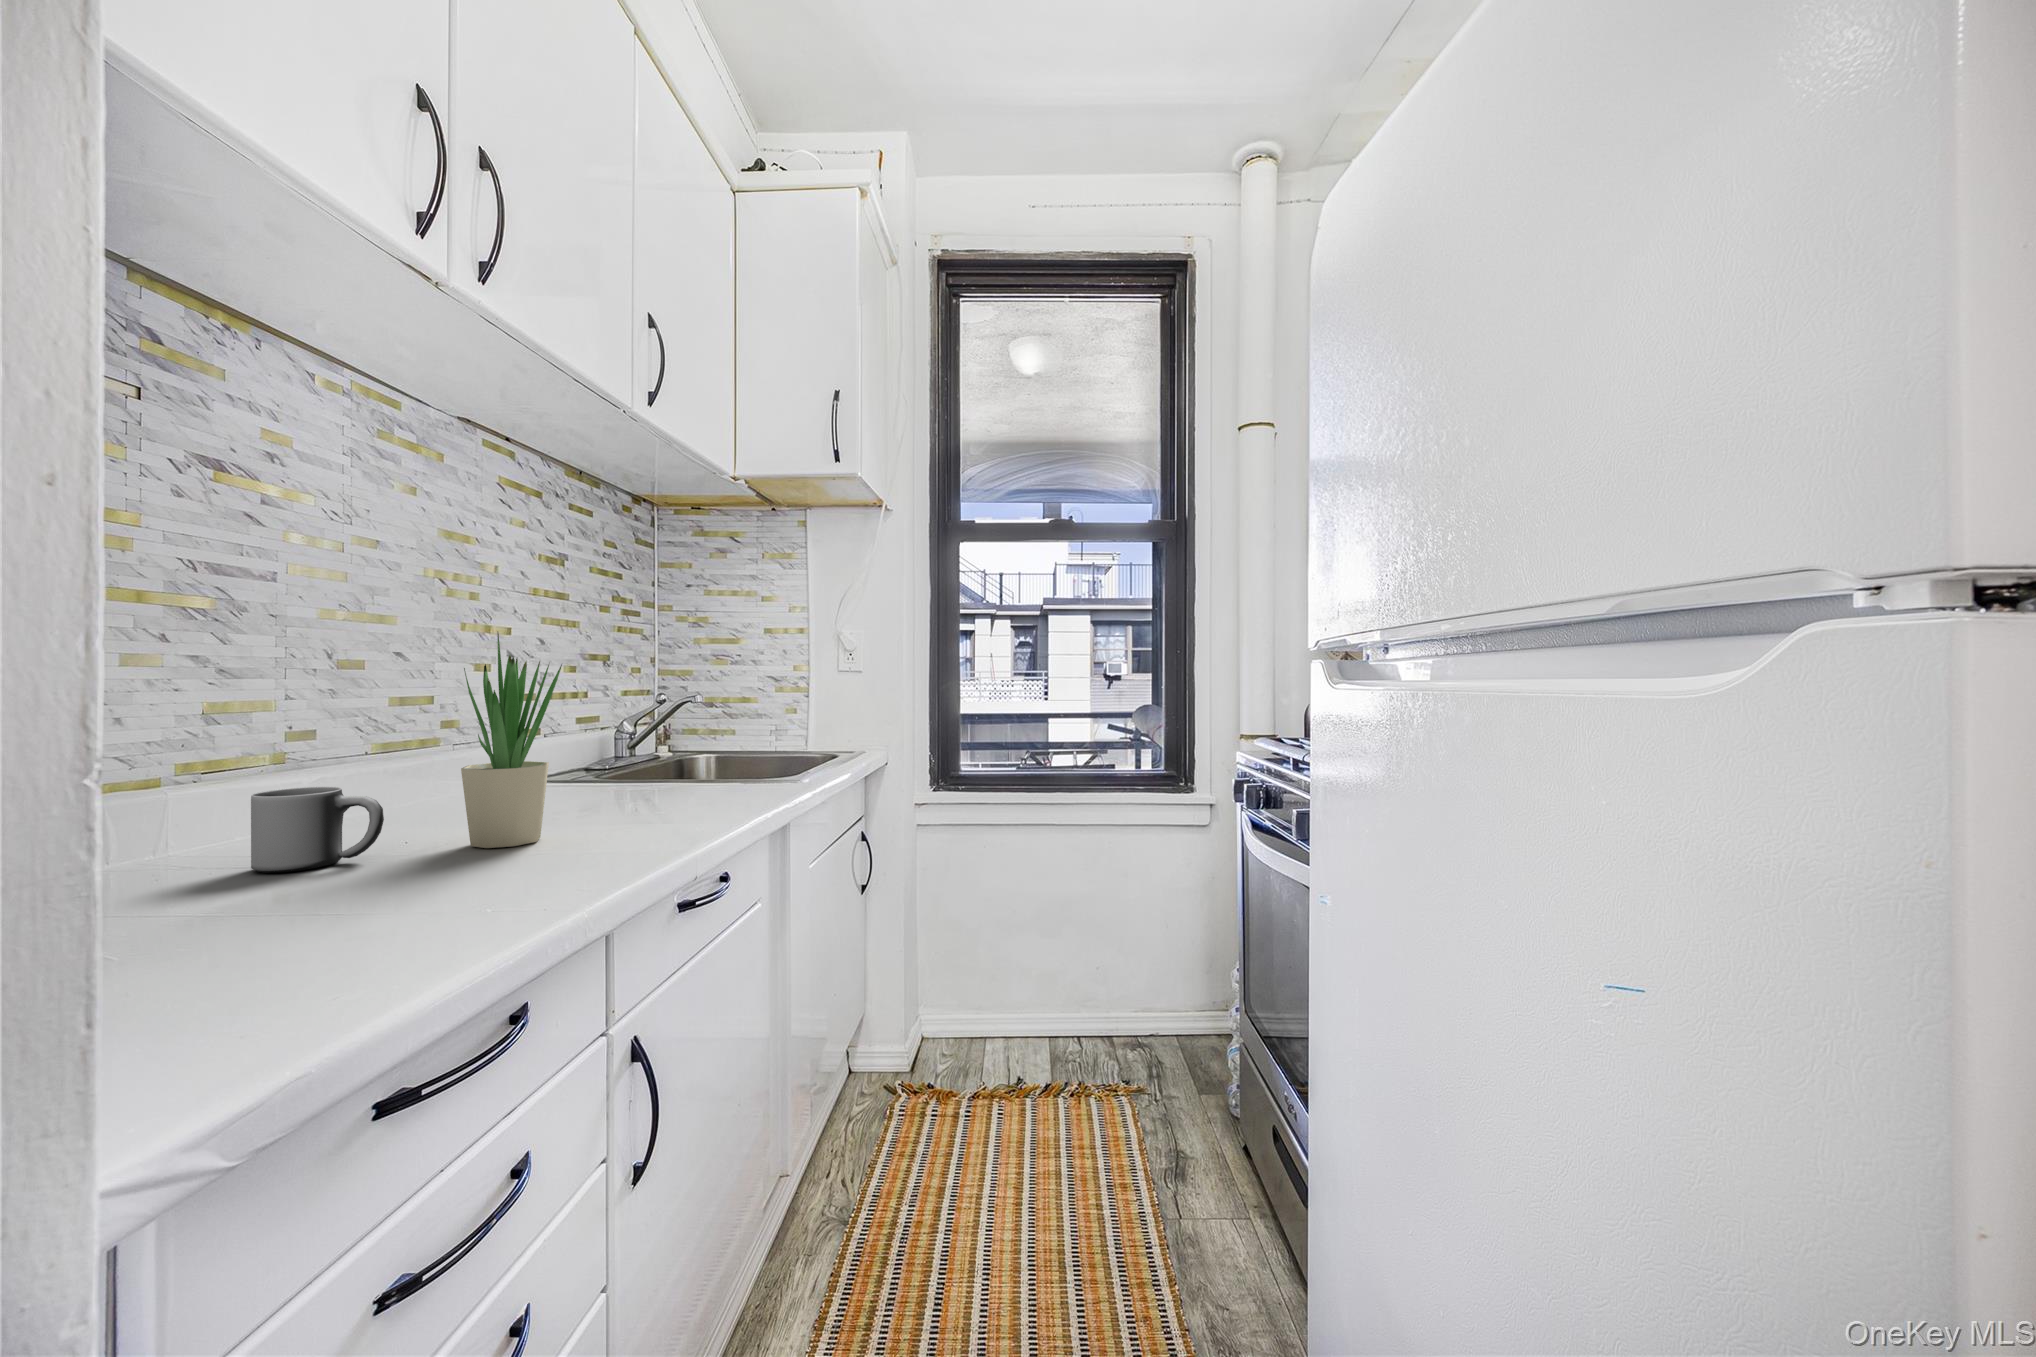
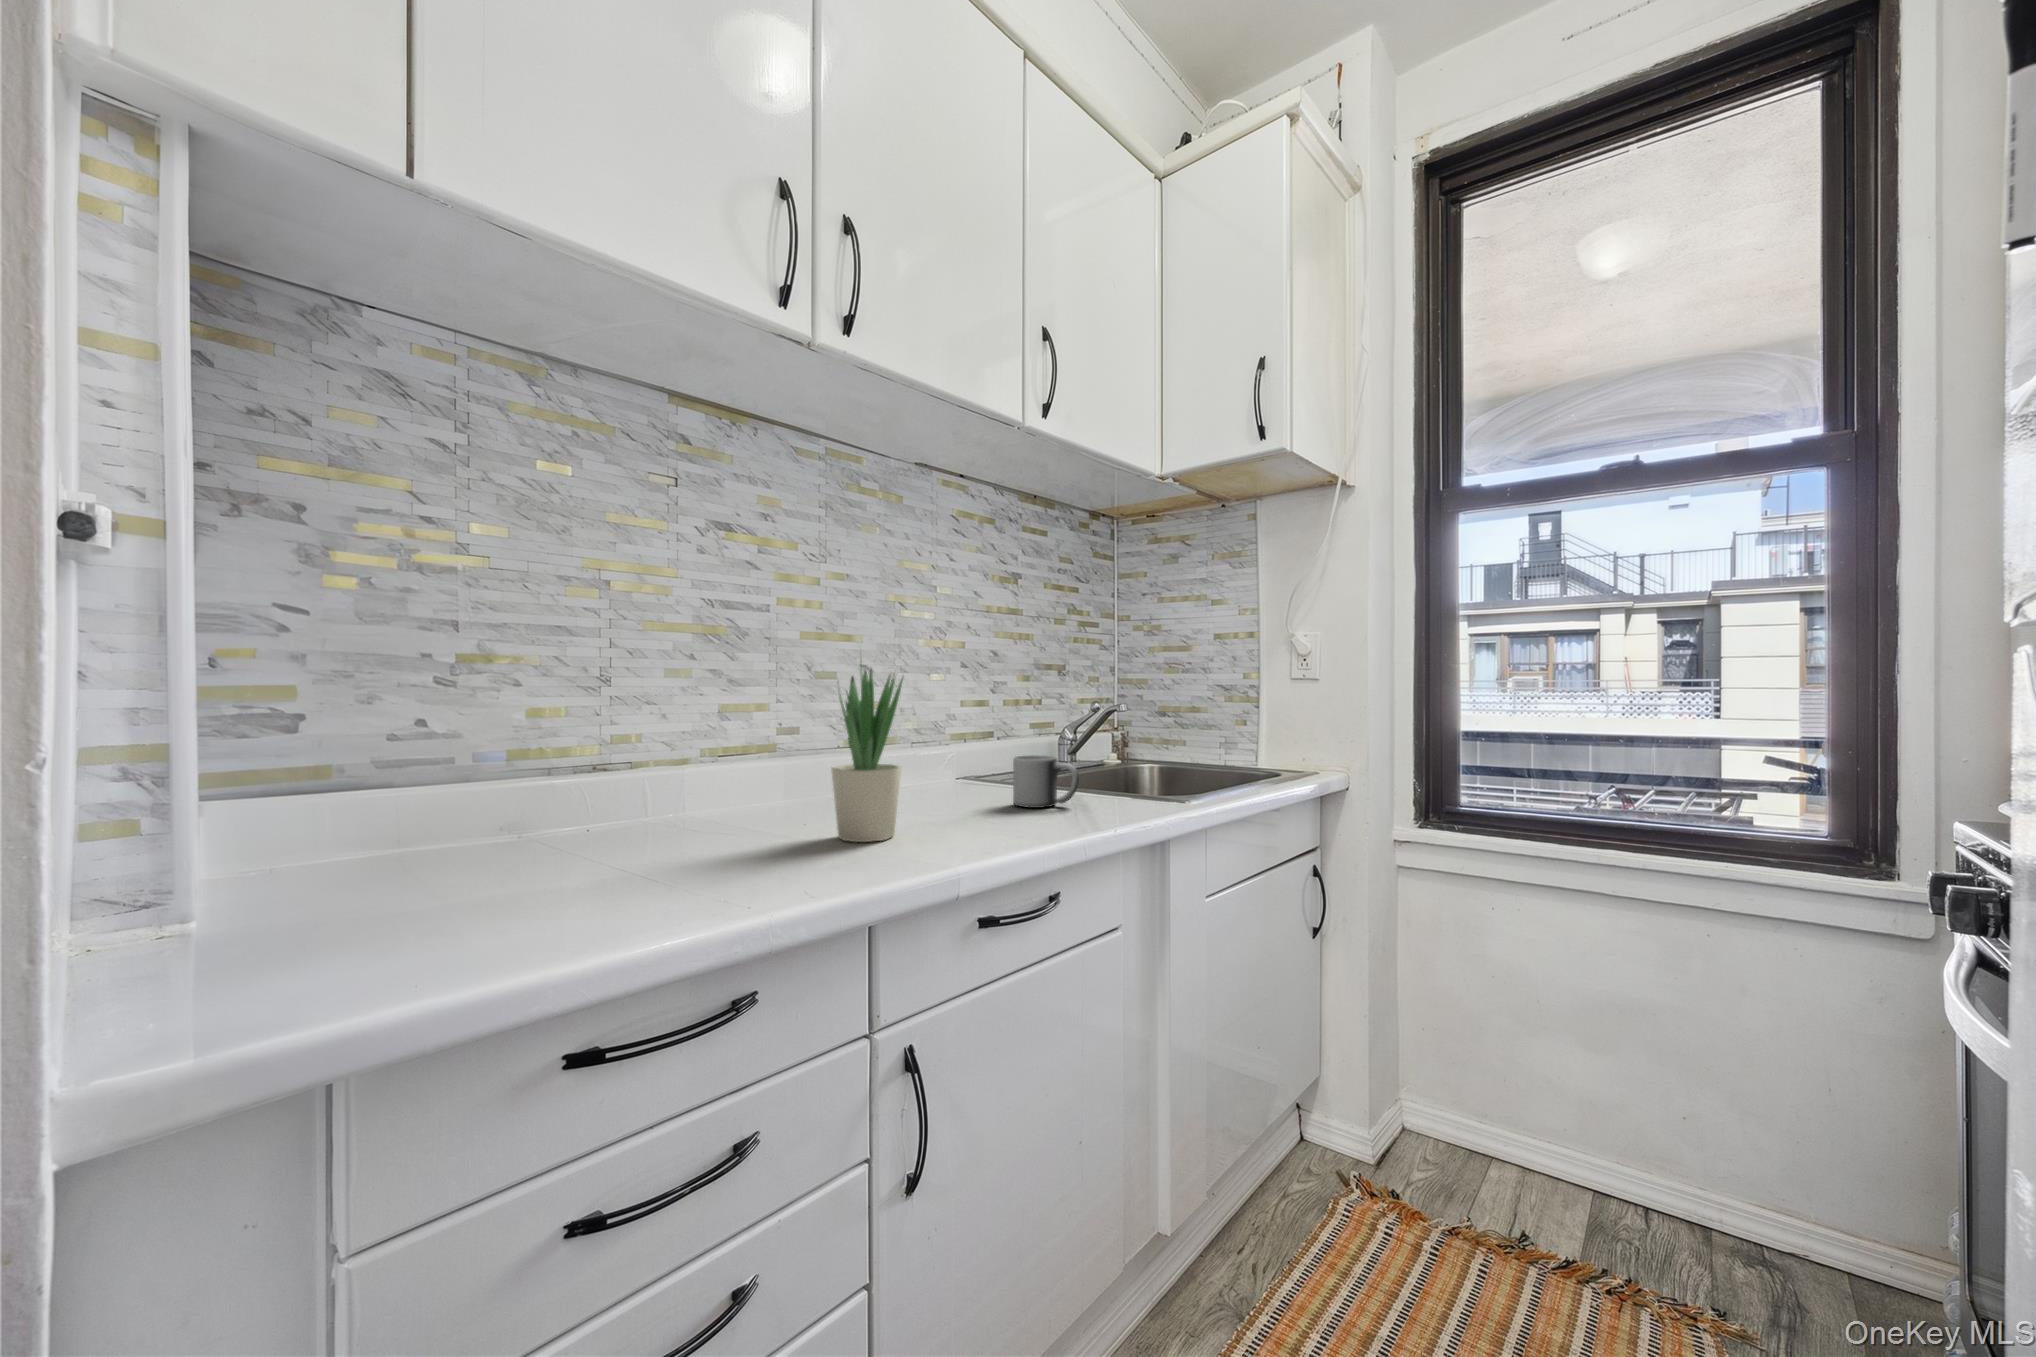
mug: present [251,787,384,873] -> present [1013,755,1079,808]

